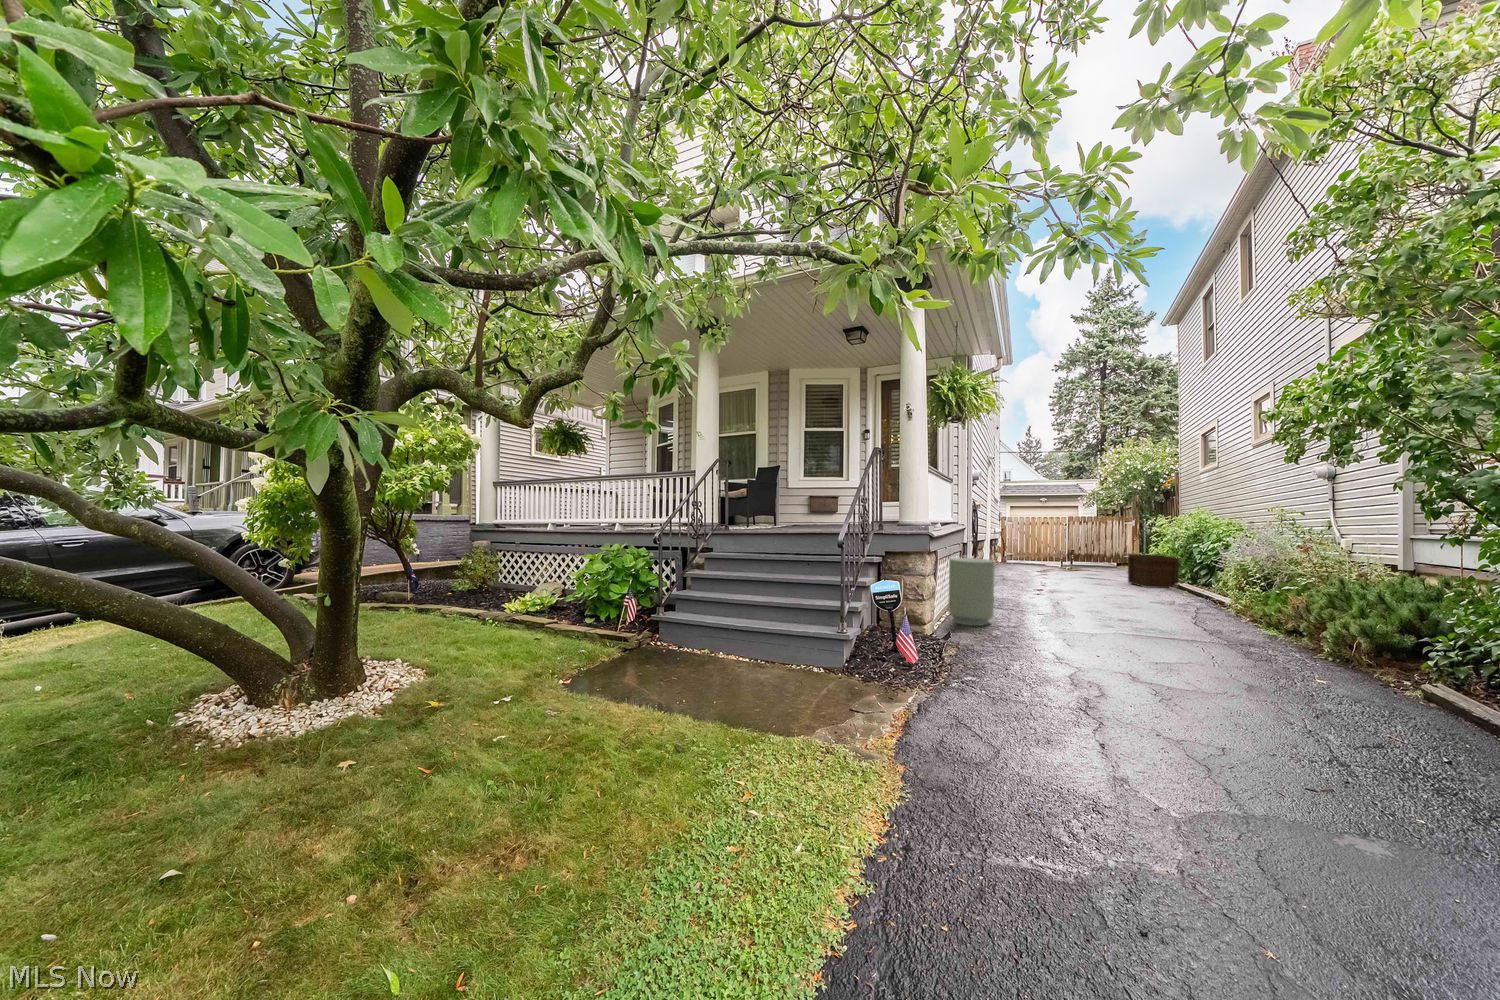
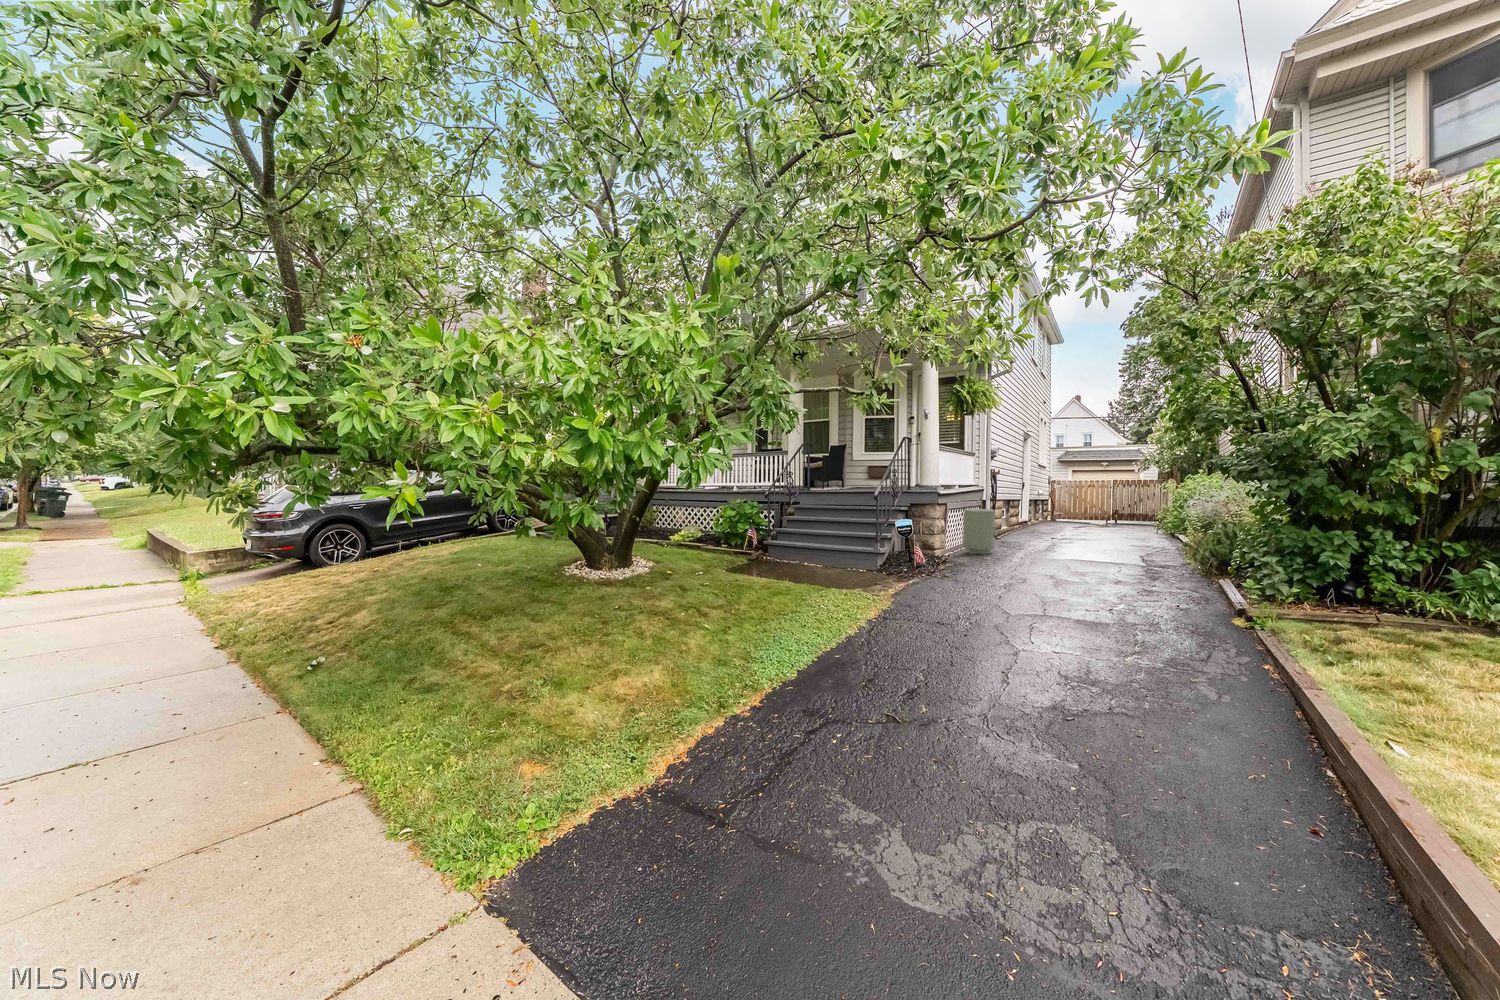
wooden crate: present [1128,554,1179,588] -> none [1138,509,1180,537]

